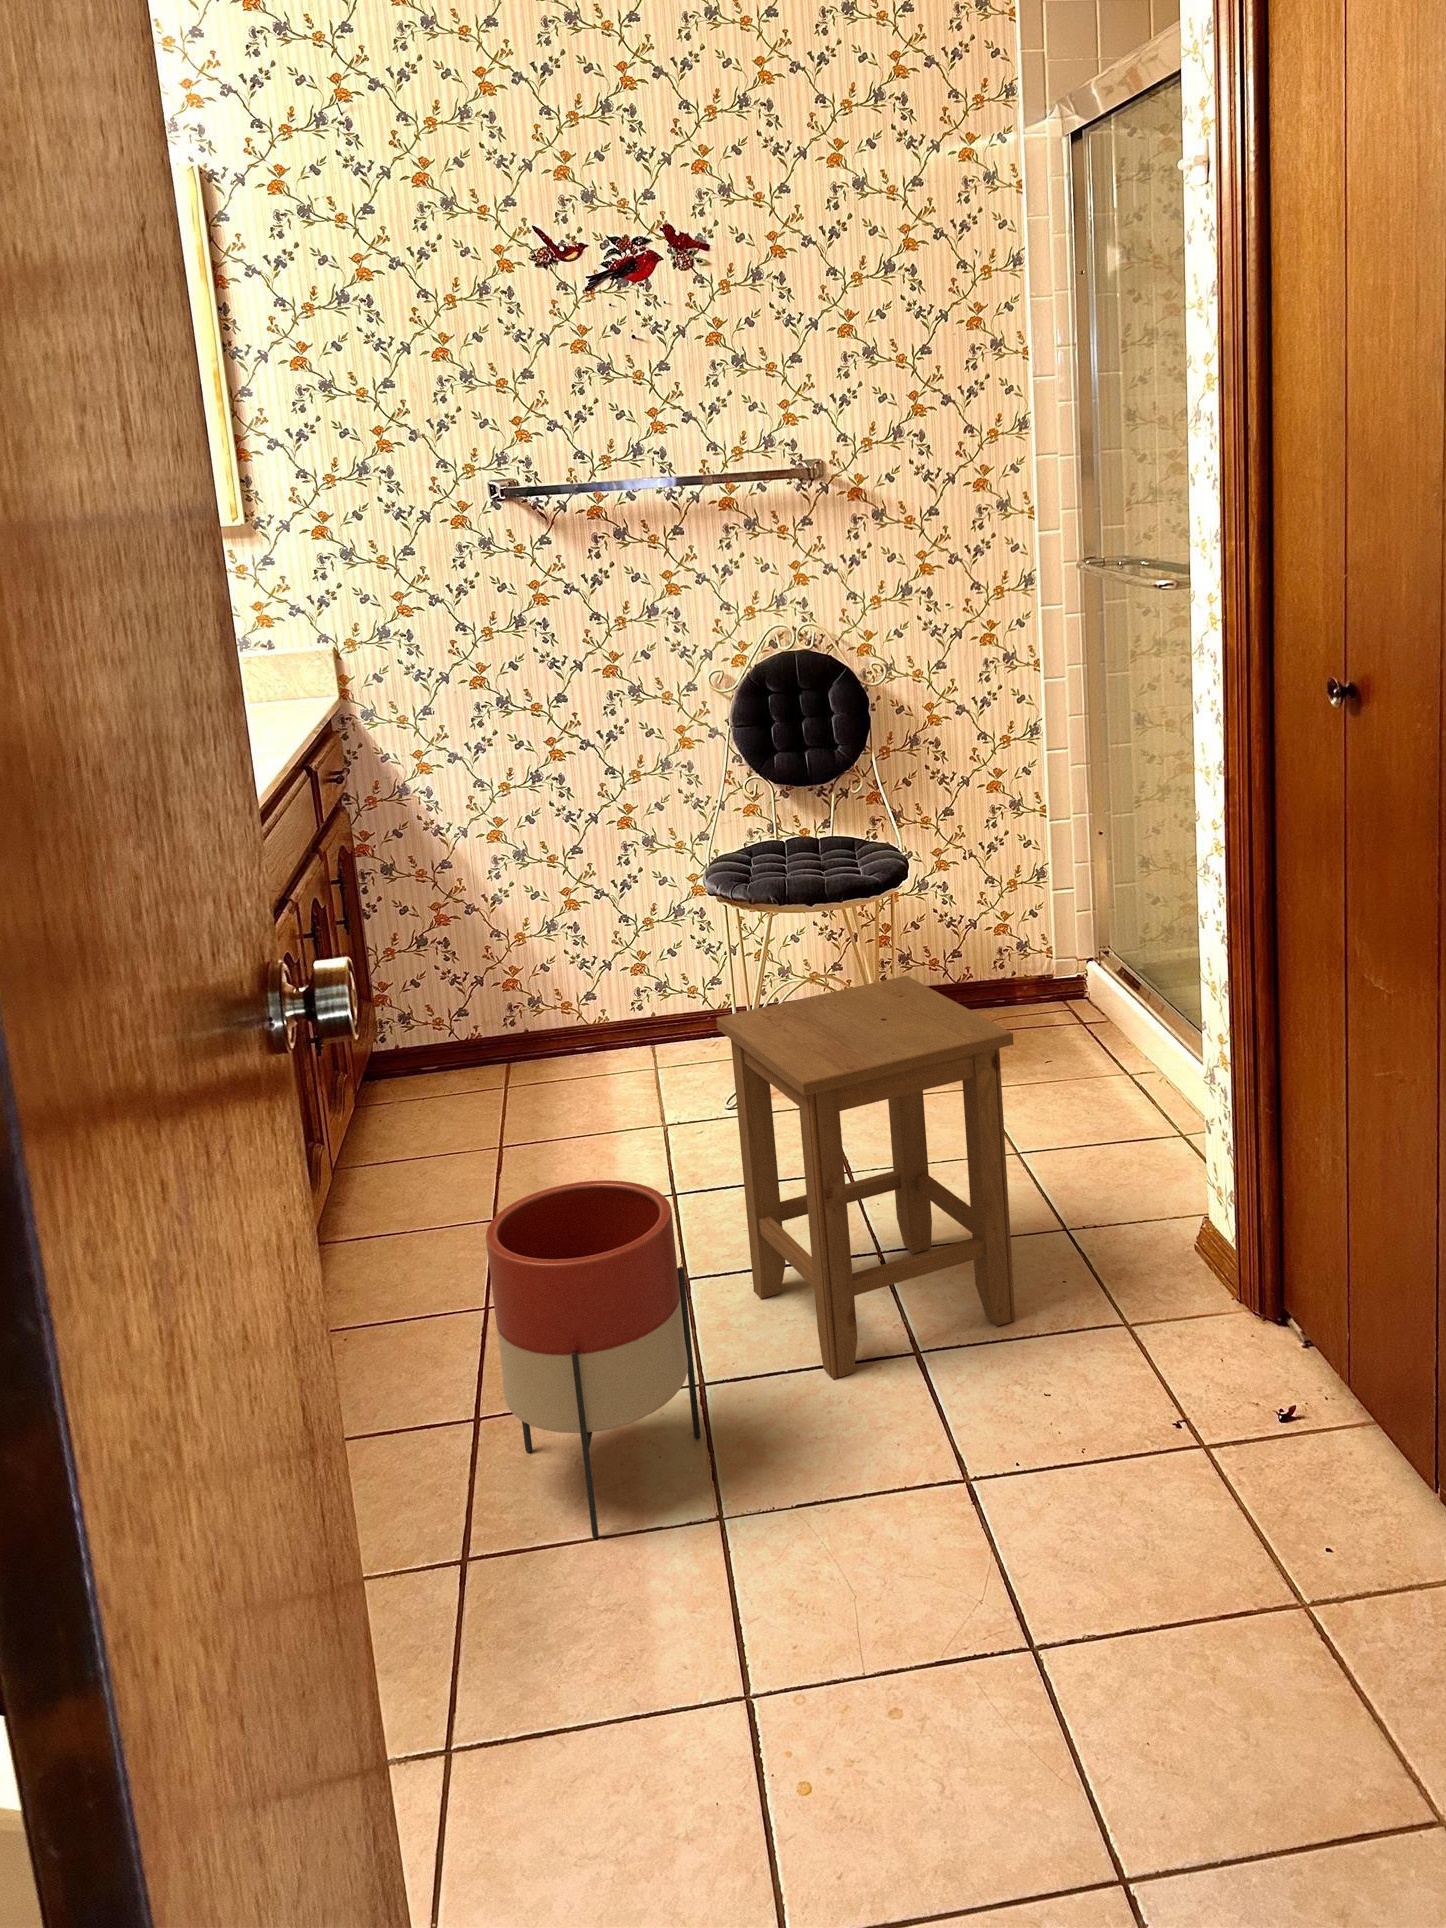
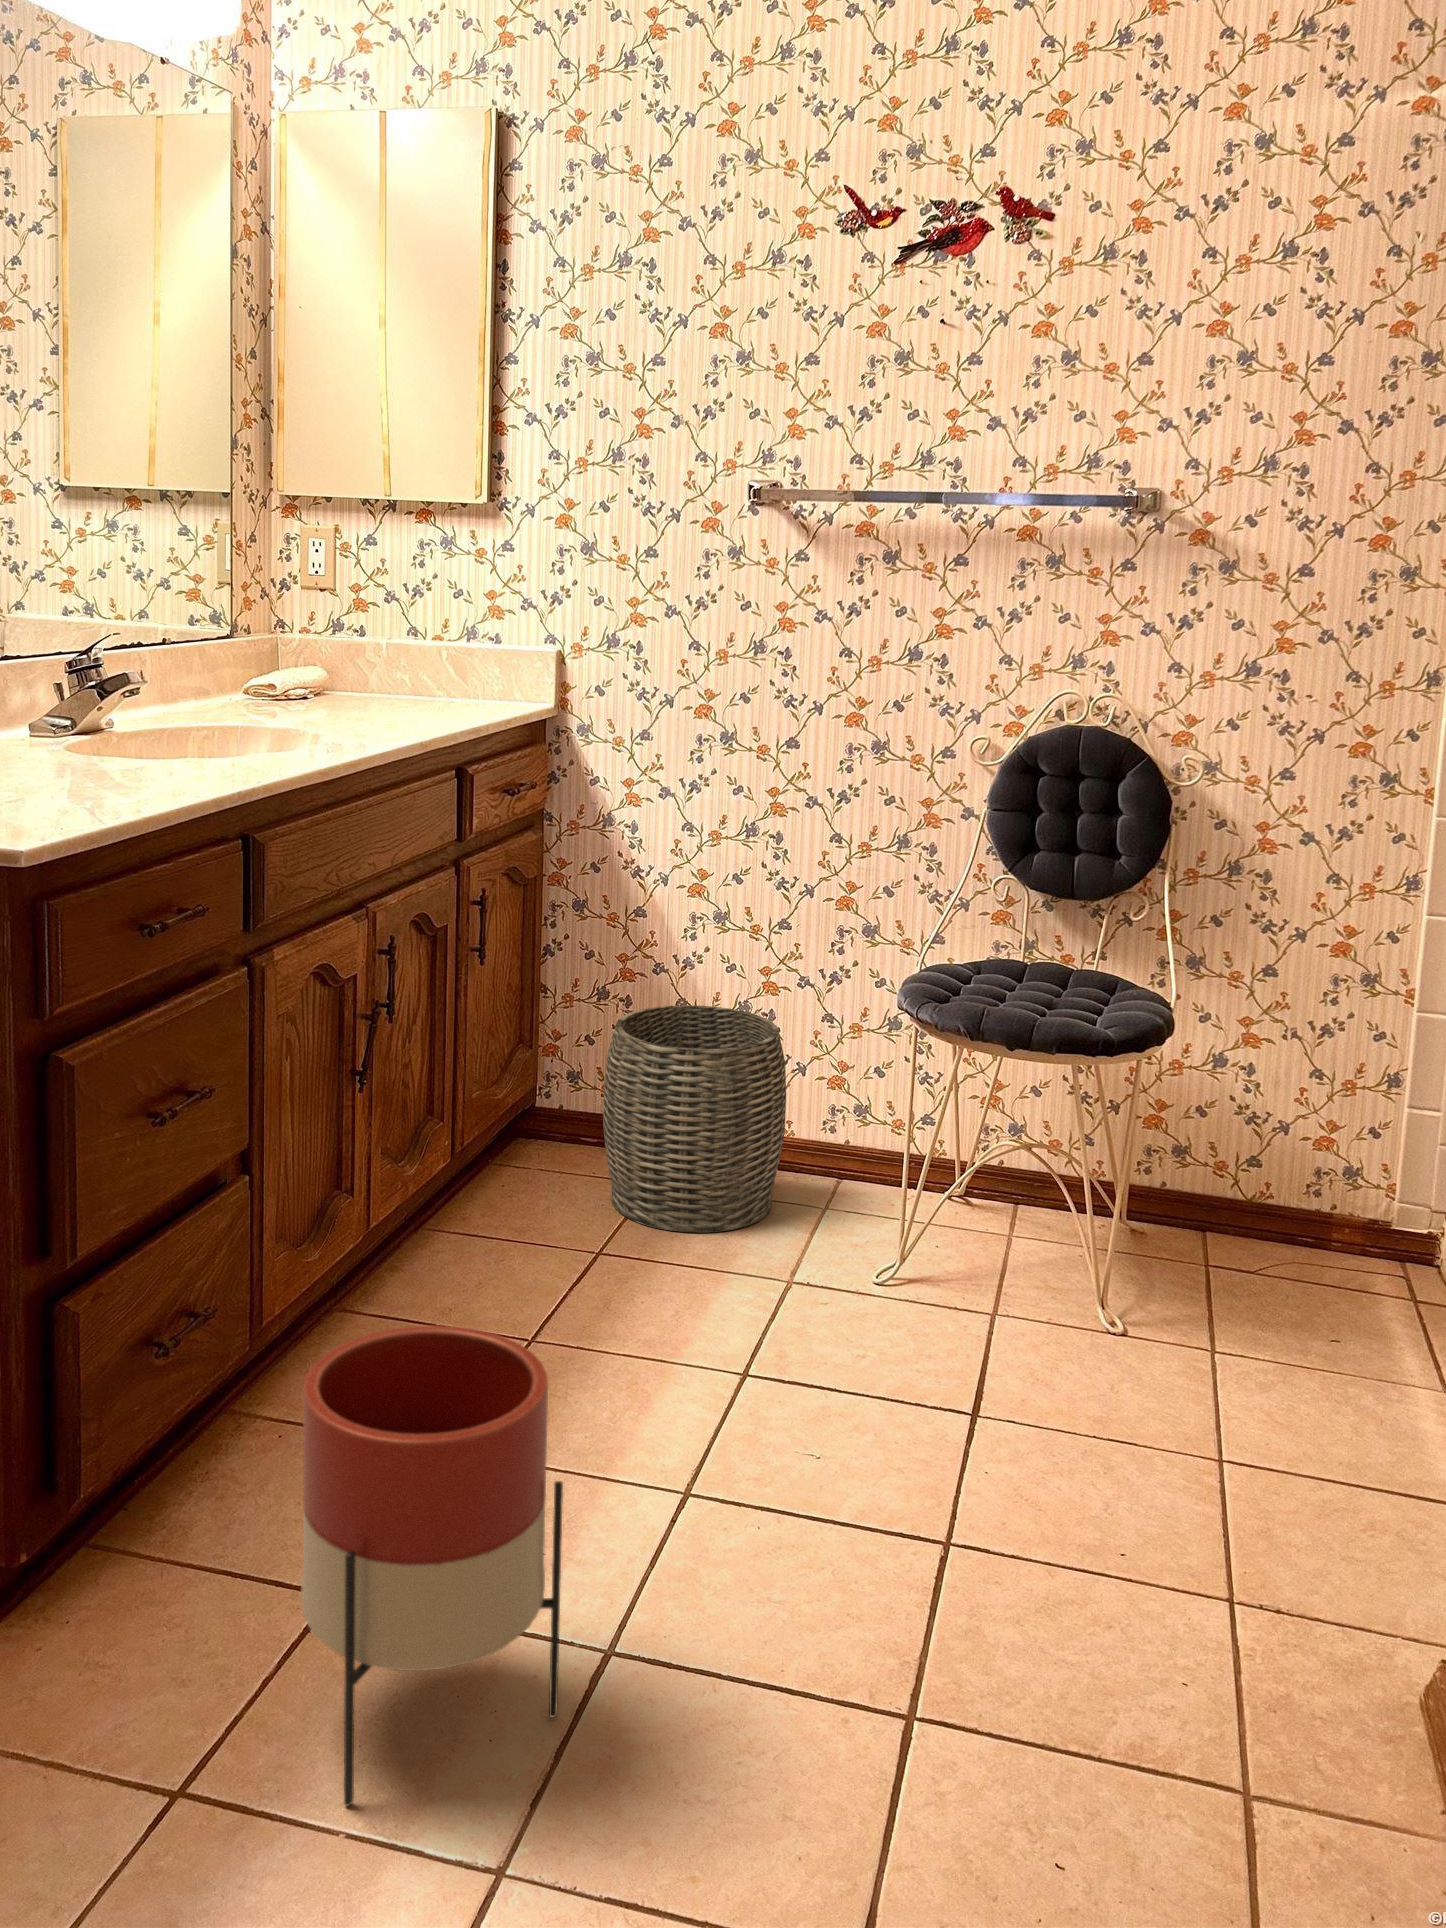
woven basket: none [458,928,617,1119] -> present [603,1005,786,1232]
stool: present [716,976,1015,1379] -> none [753,1163,1113,1710]

